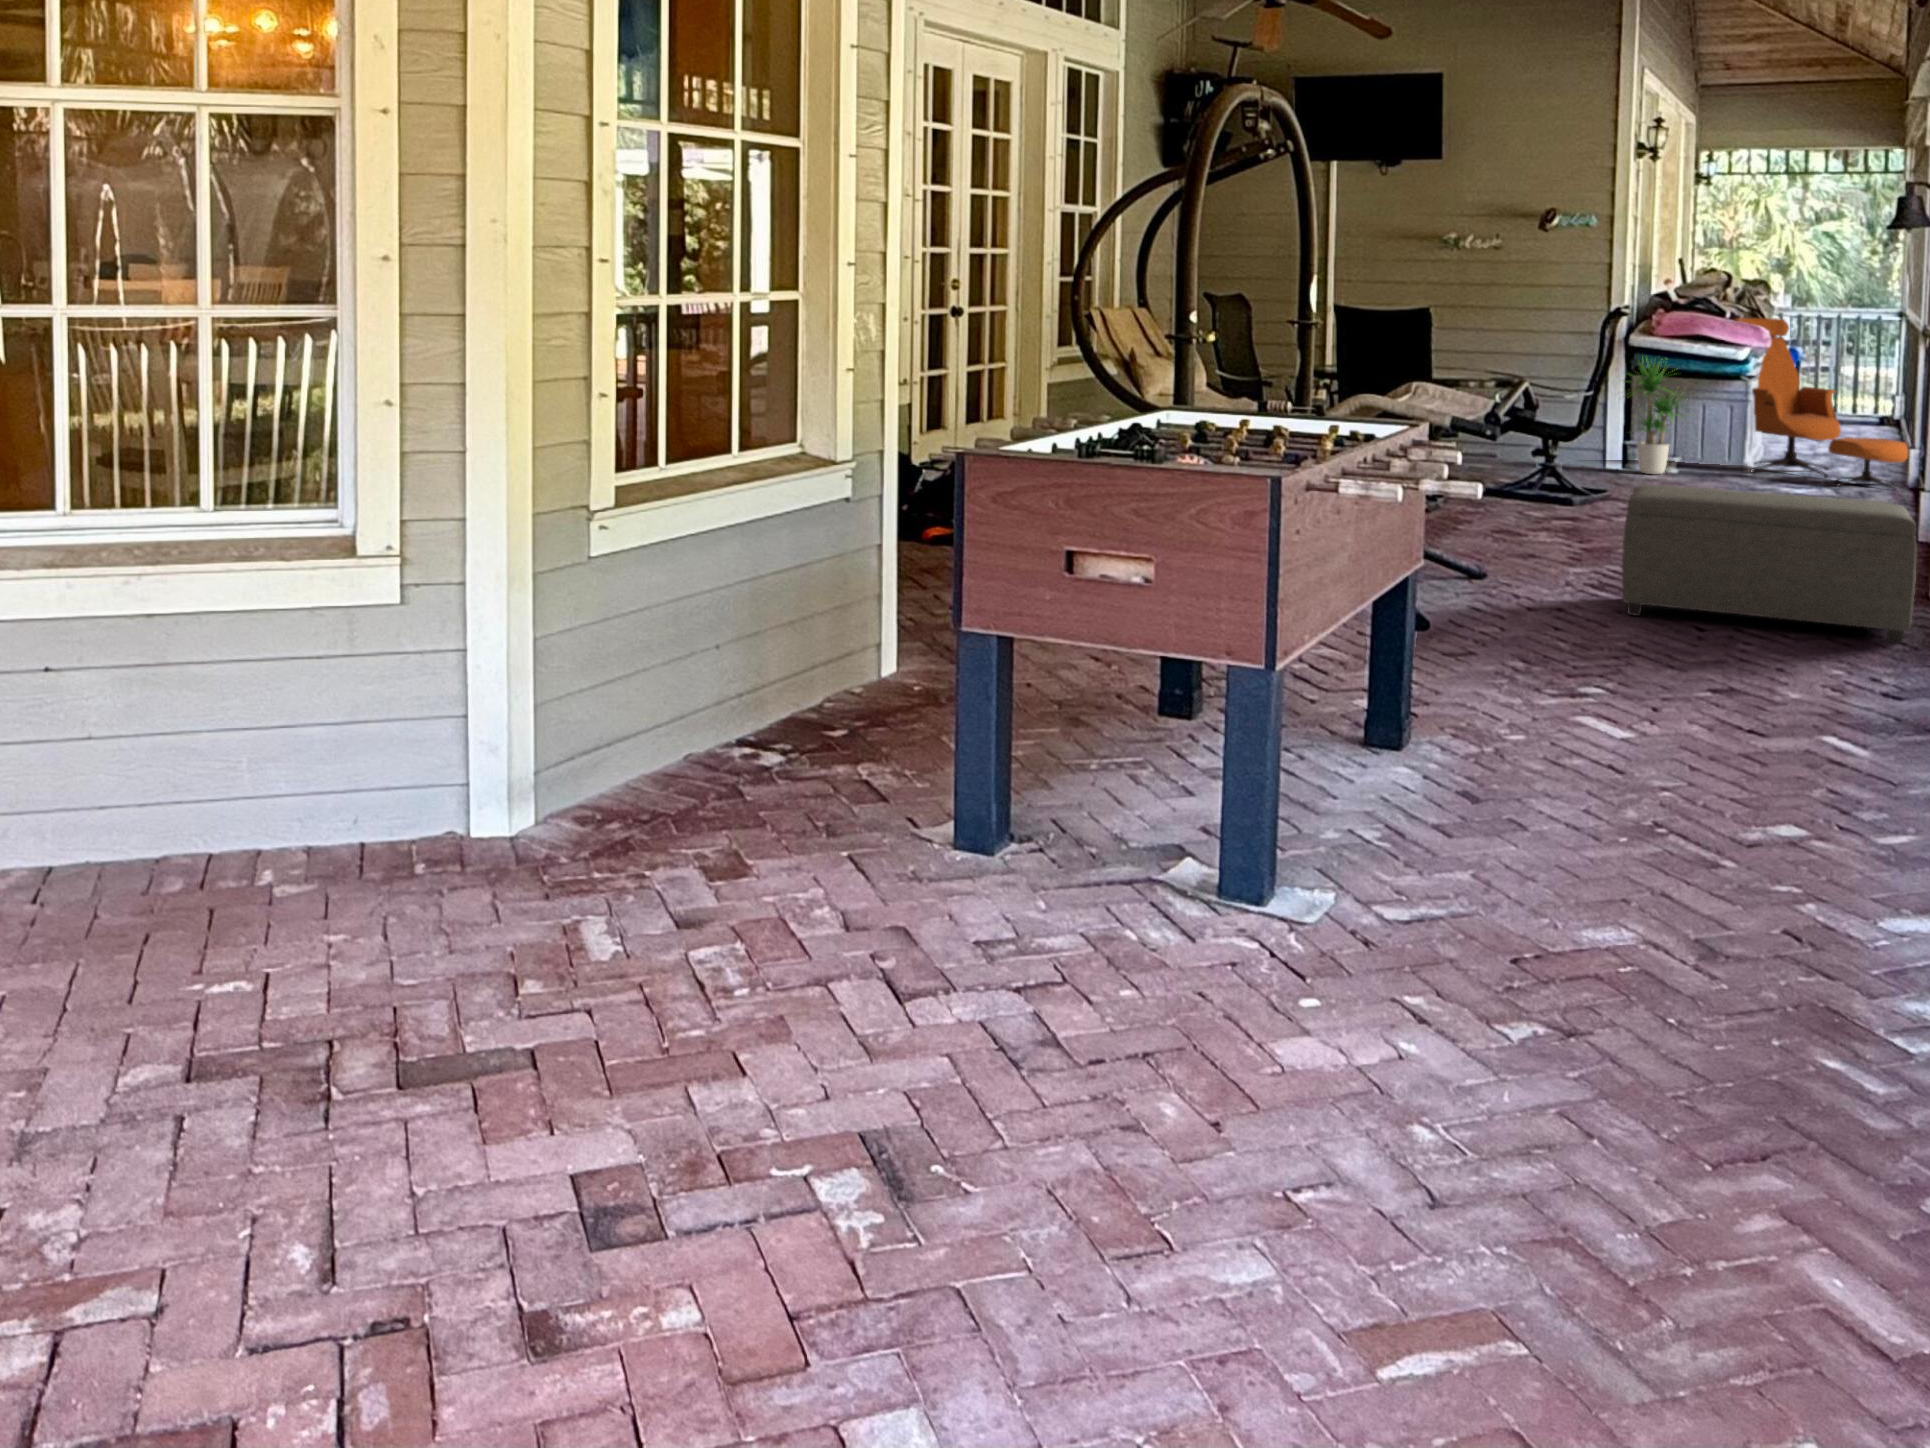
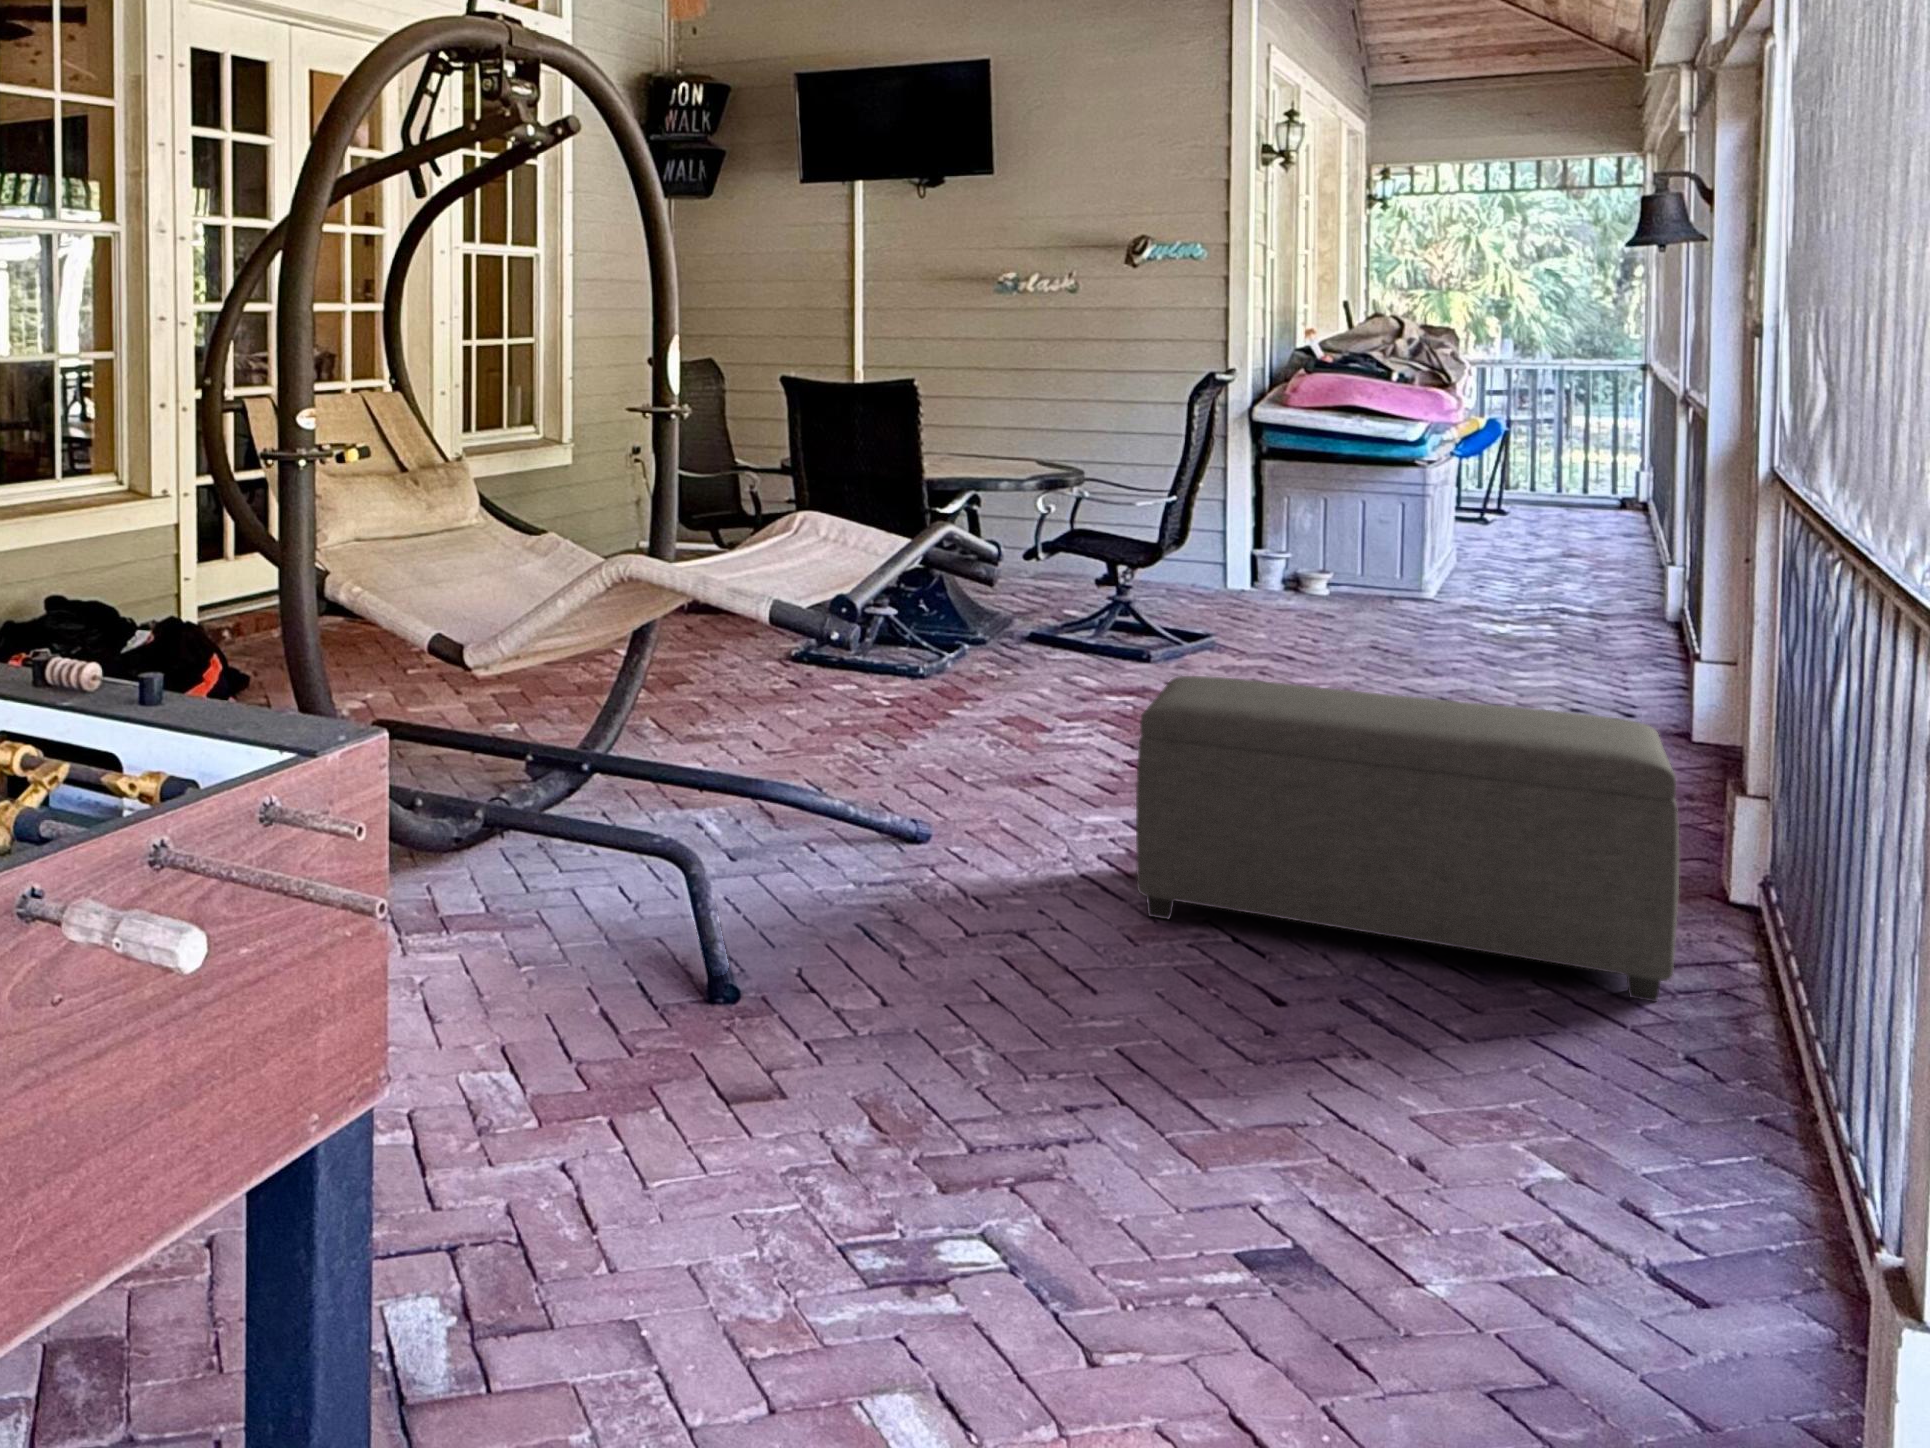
lounge chair: present [1734,318,1908,490] -> none [1402,379,1663,627]
potted plant: present [1629,360,1692,474] -> none [1233,432,1354,600]

